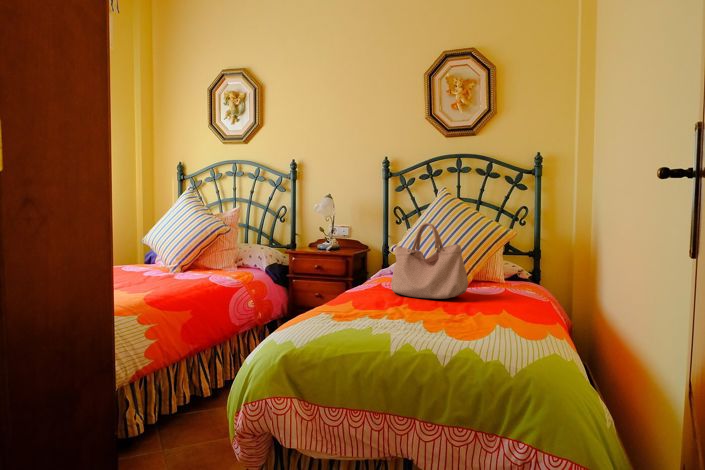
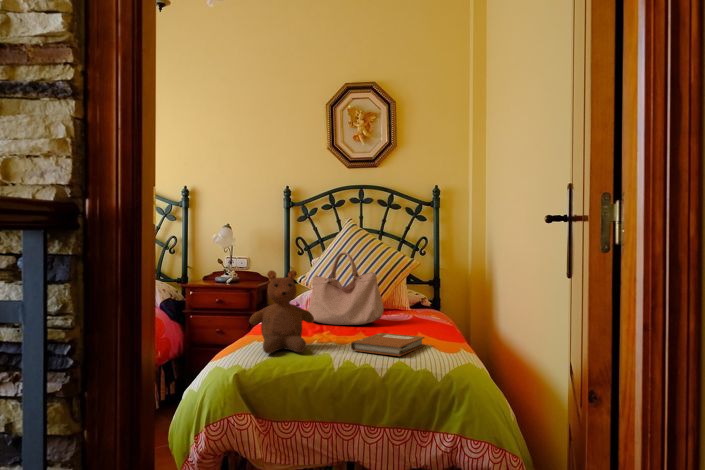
teddy bear: none [315,242,382,330] -> present [249,270,314,354]
notebook: none [418,311,505,343] -> present [351,333,425,356]

